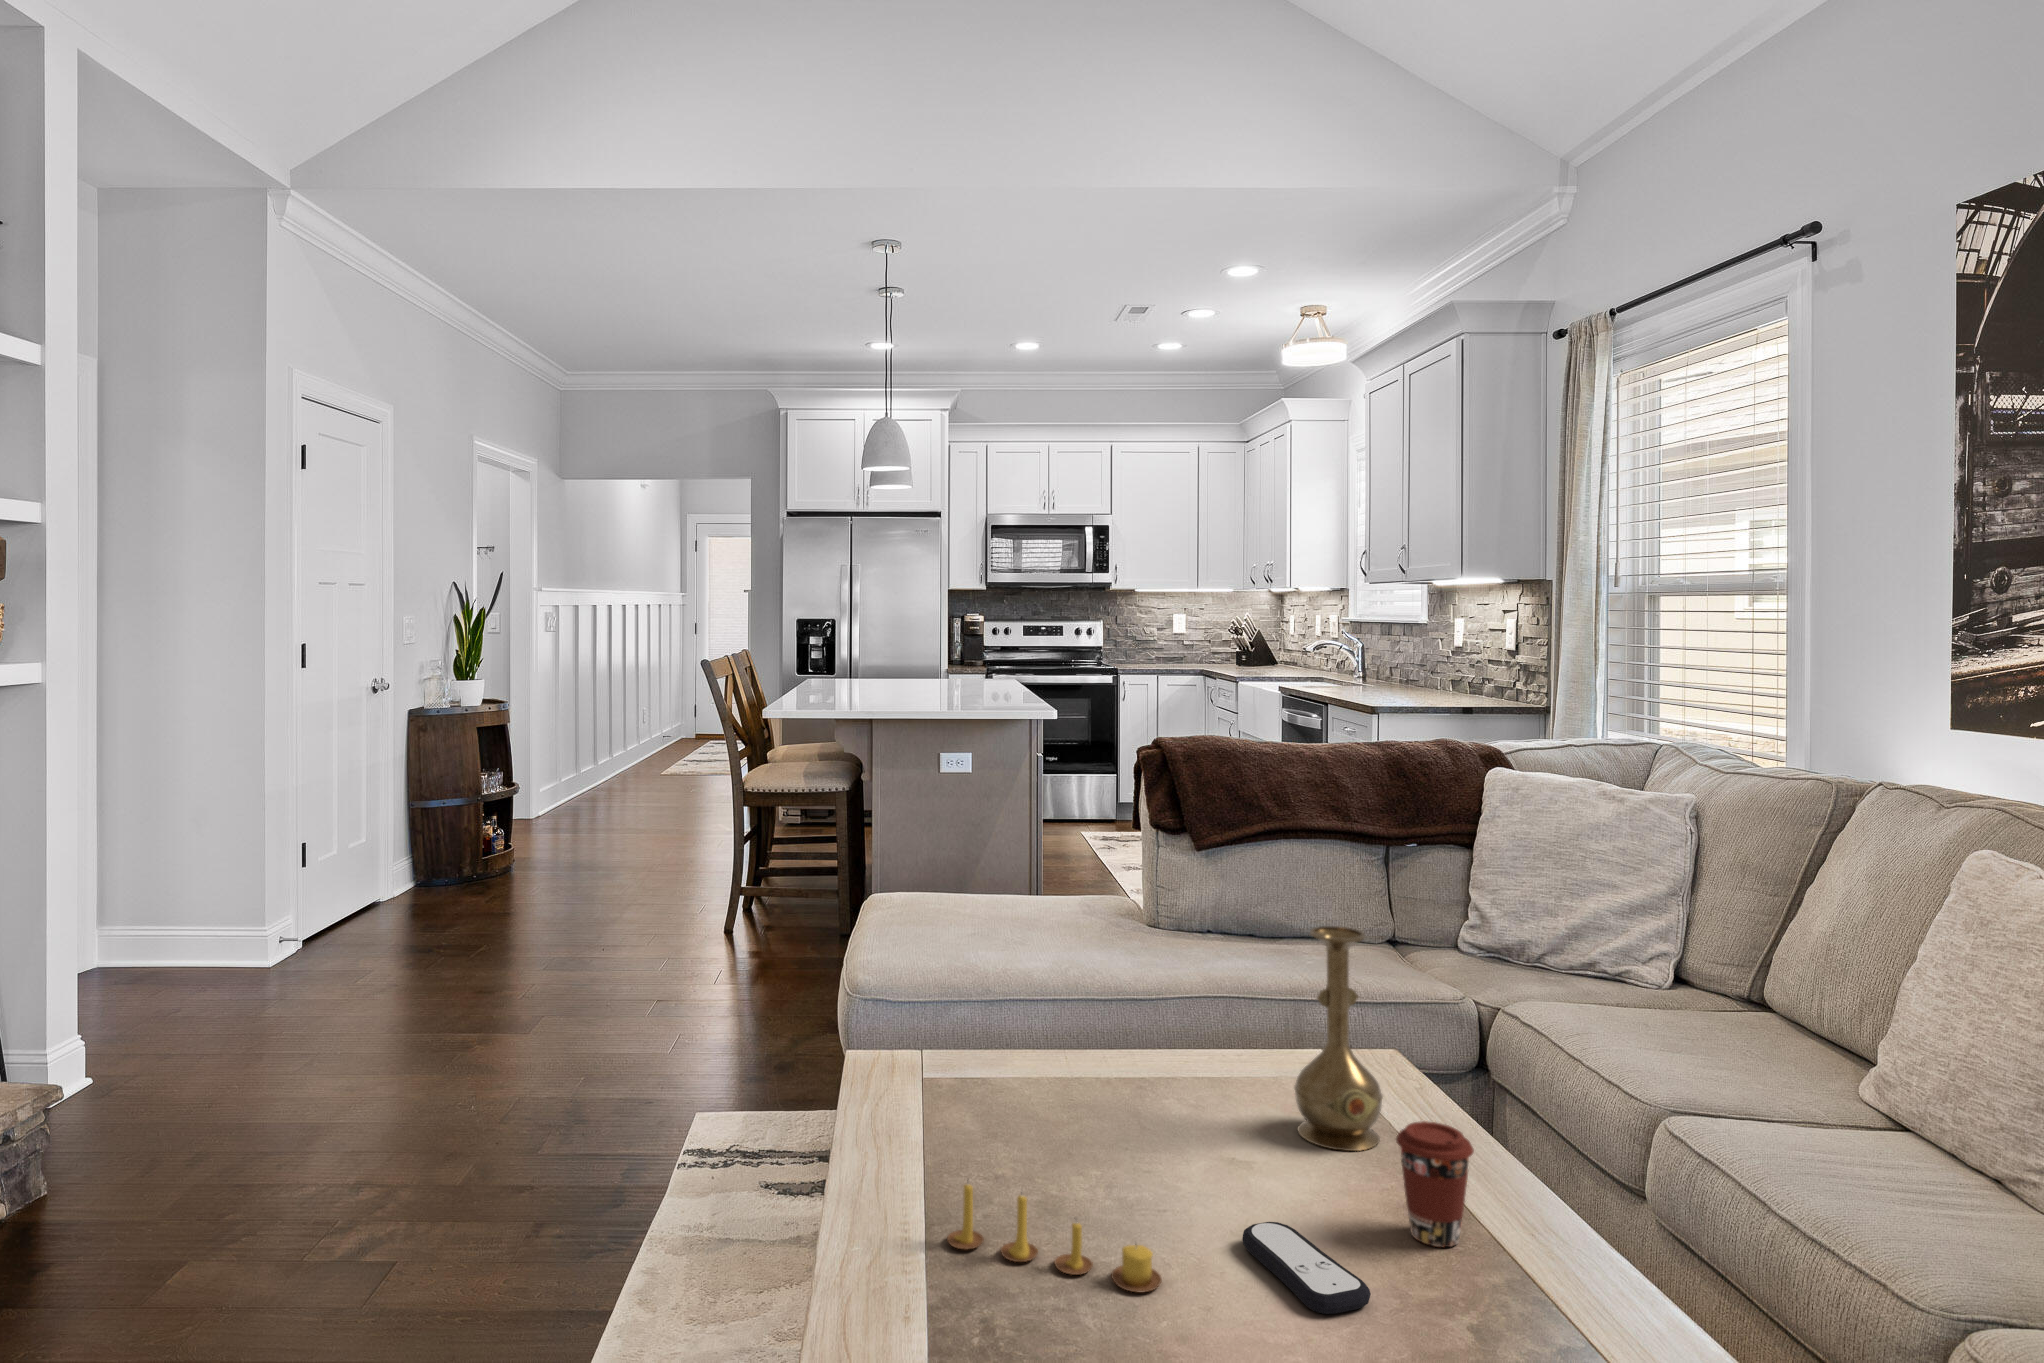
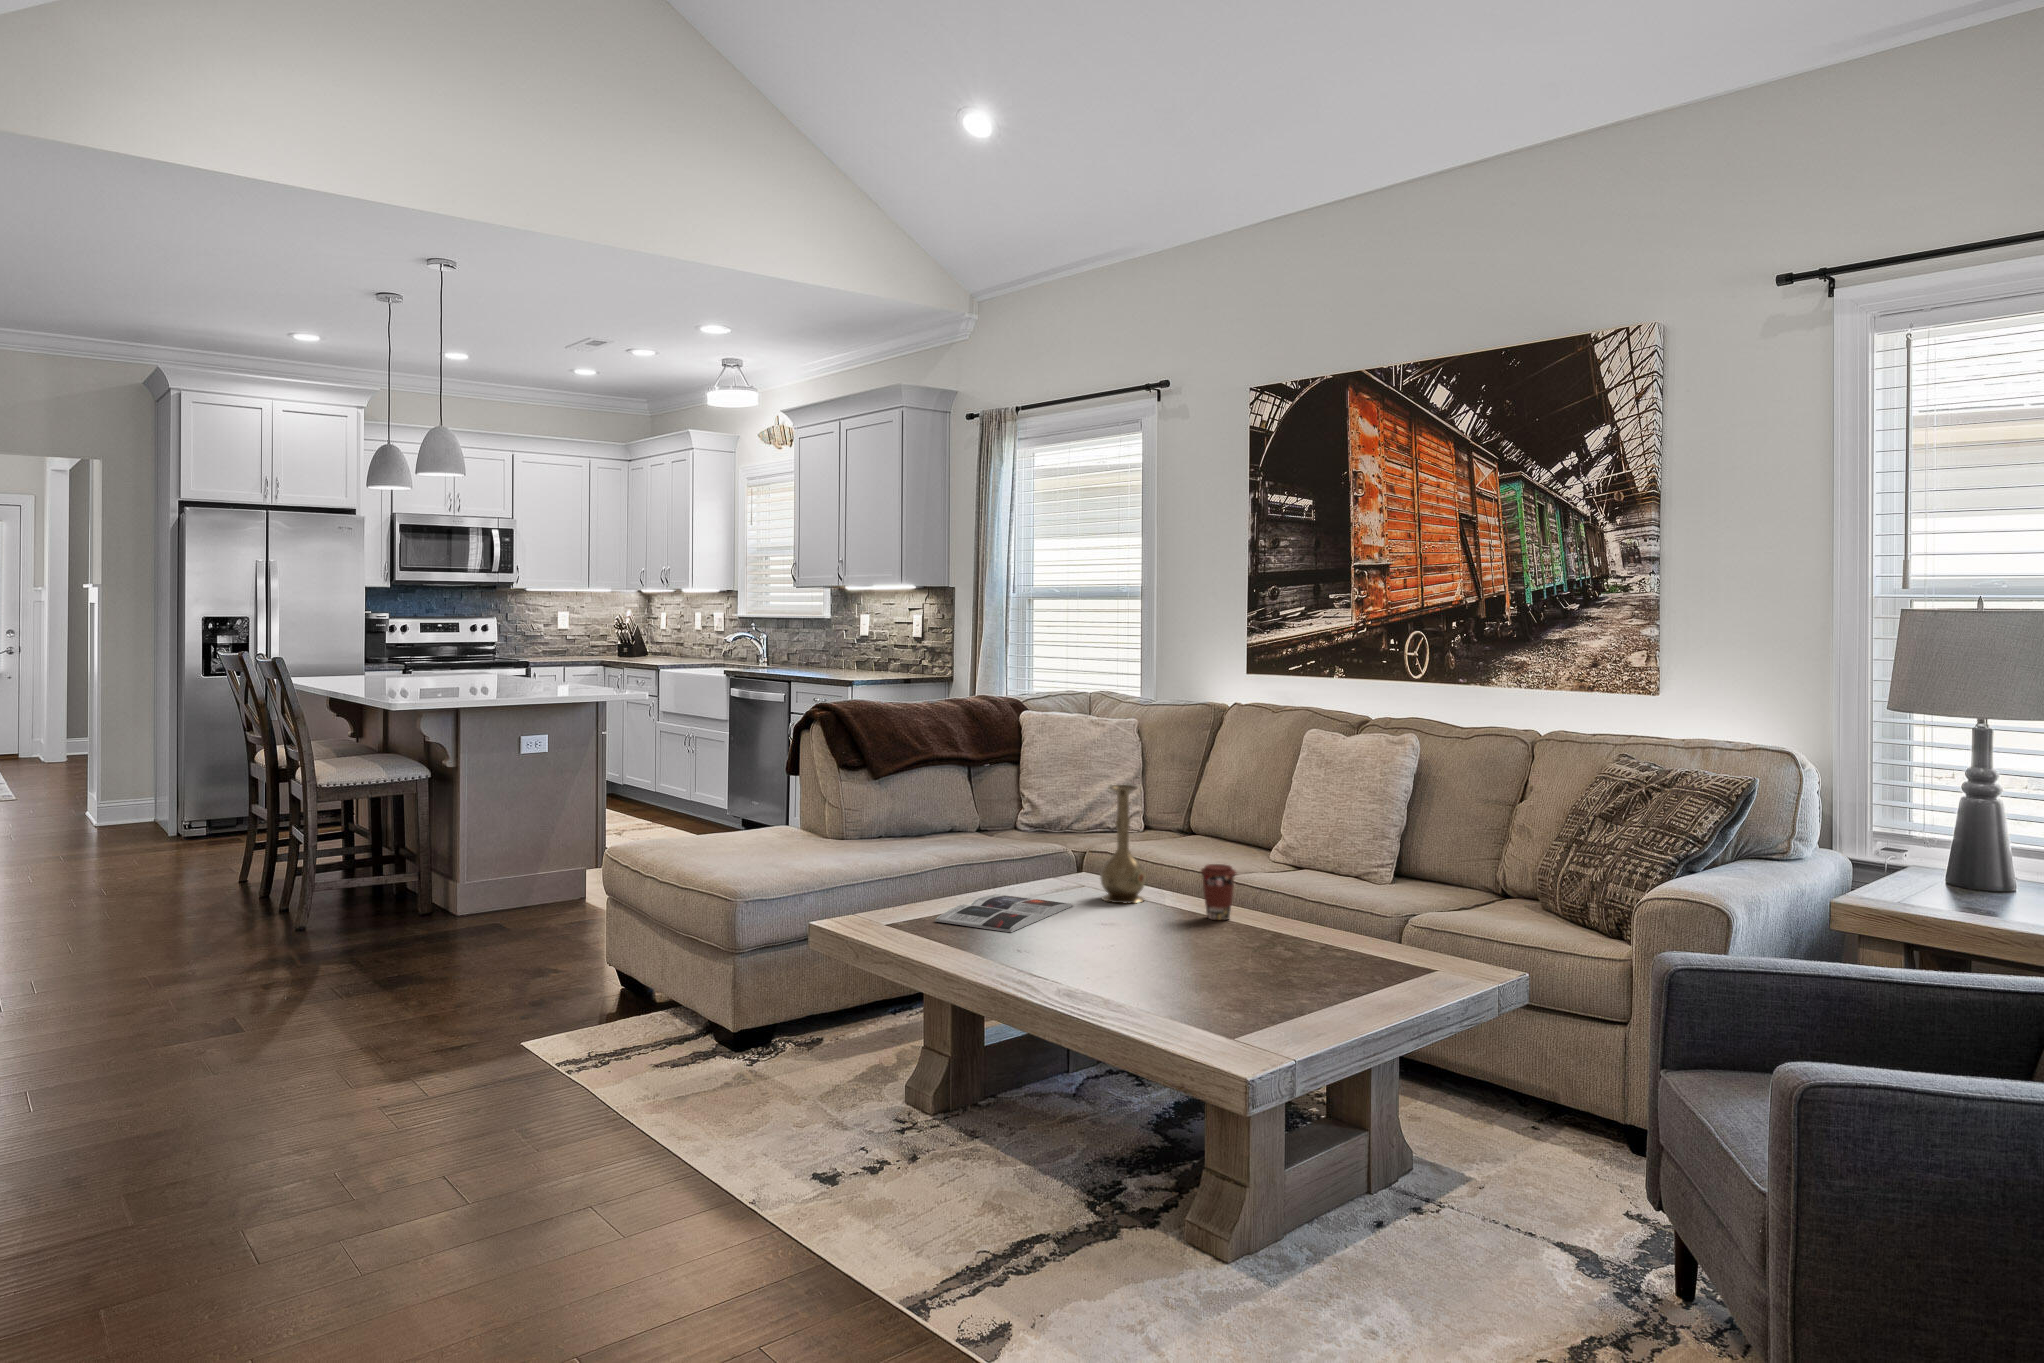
magazine: none [964,1074,1227,1162] -> present [935,894,1073,932]
candle: present [947,1184,1162,1293] -> none [1042,919,1156,958]
remote control: present [1242,1222,1371,1314] -> none [1157,921,1234,943]

